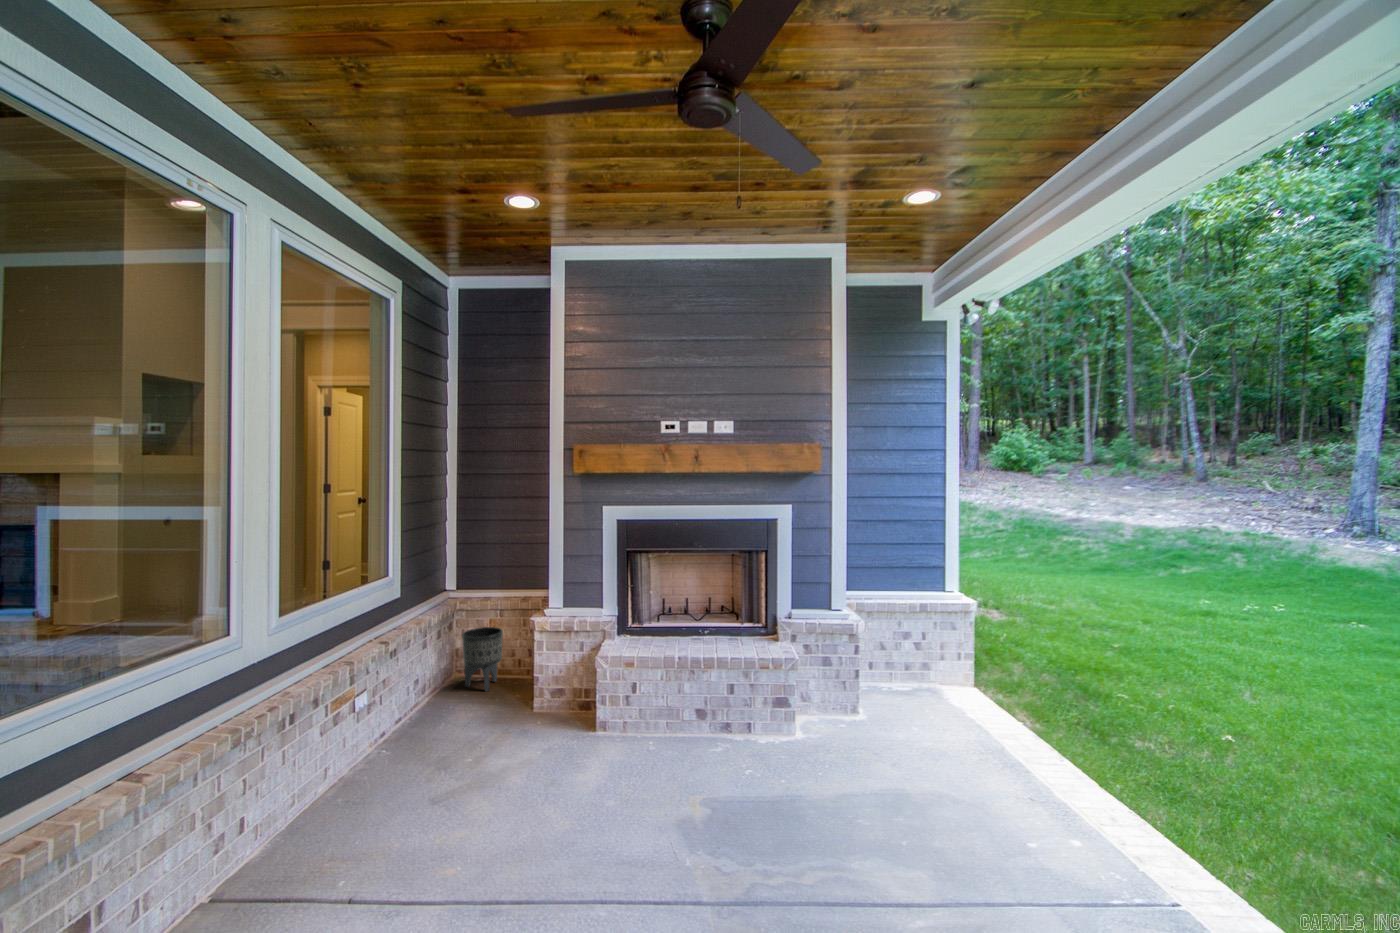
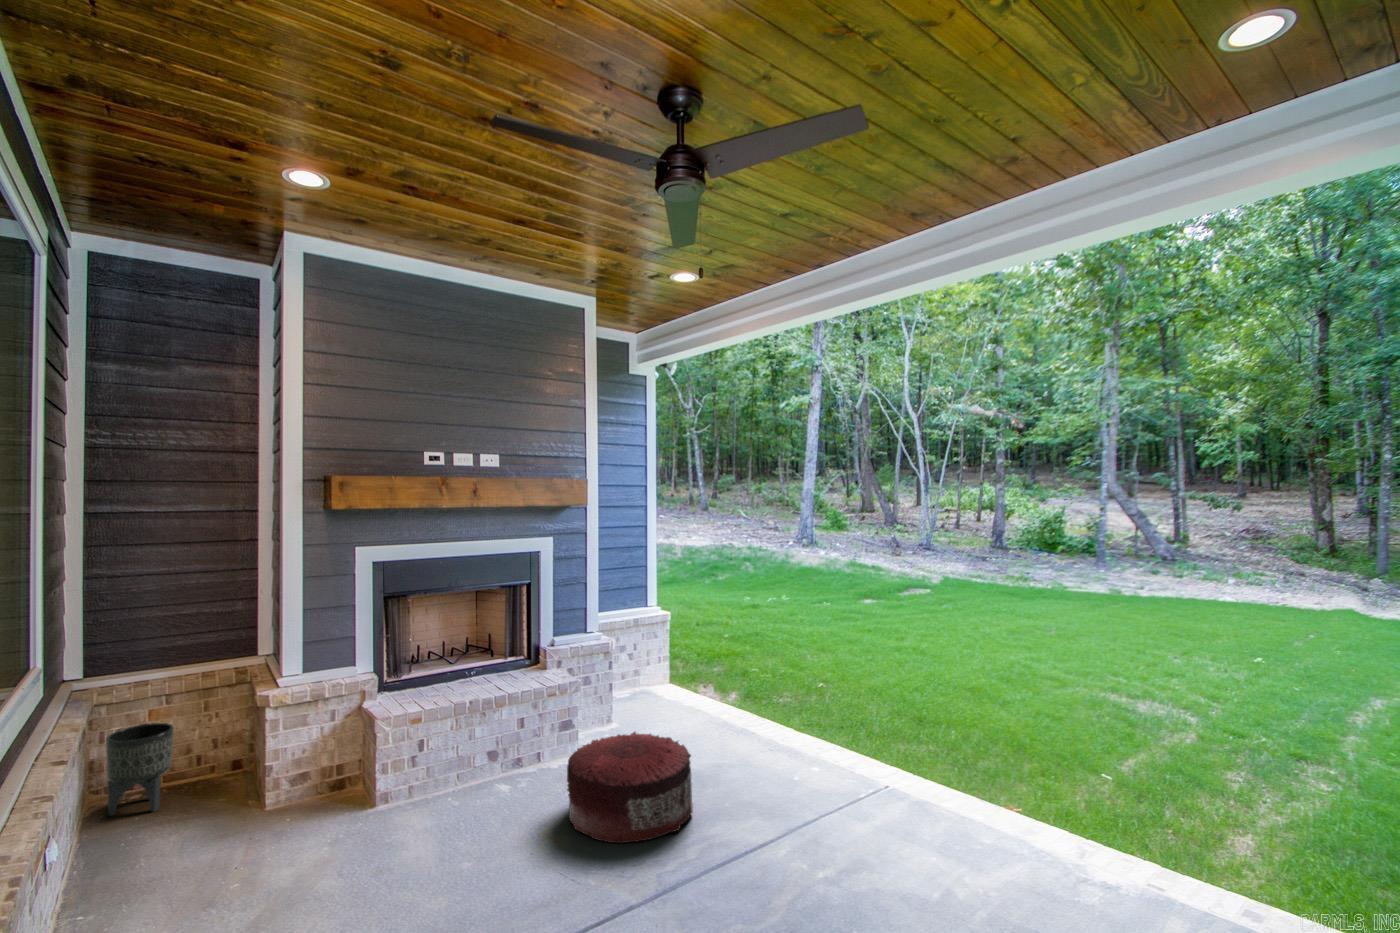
pouf: none [697,726,852,869] -> present [567,732,693,844]

